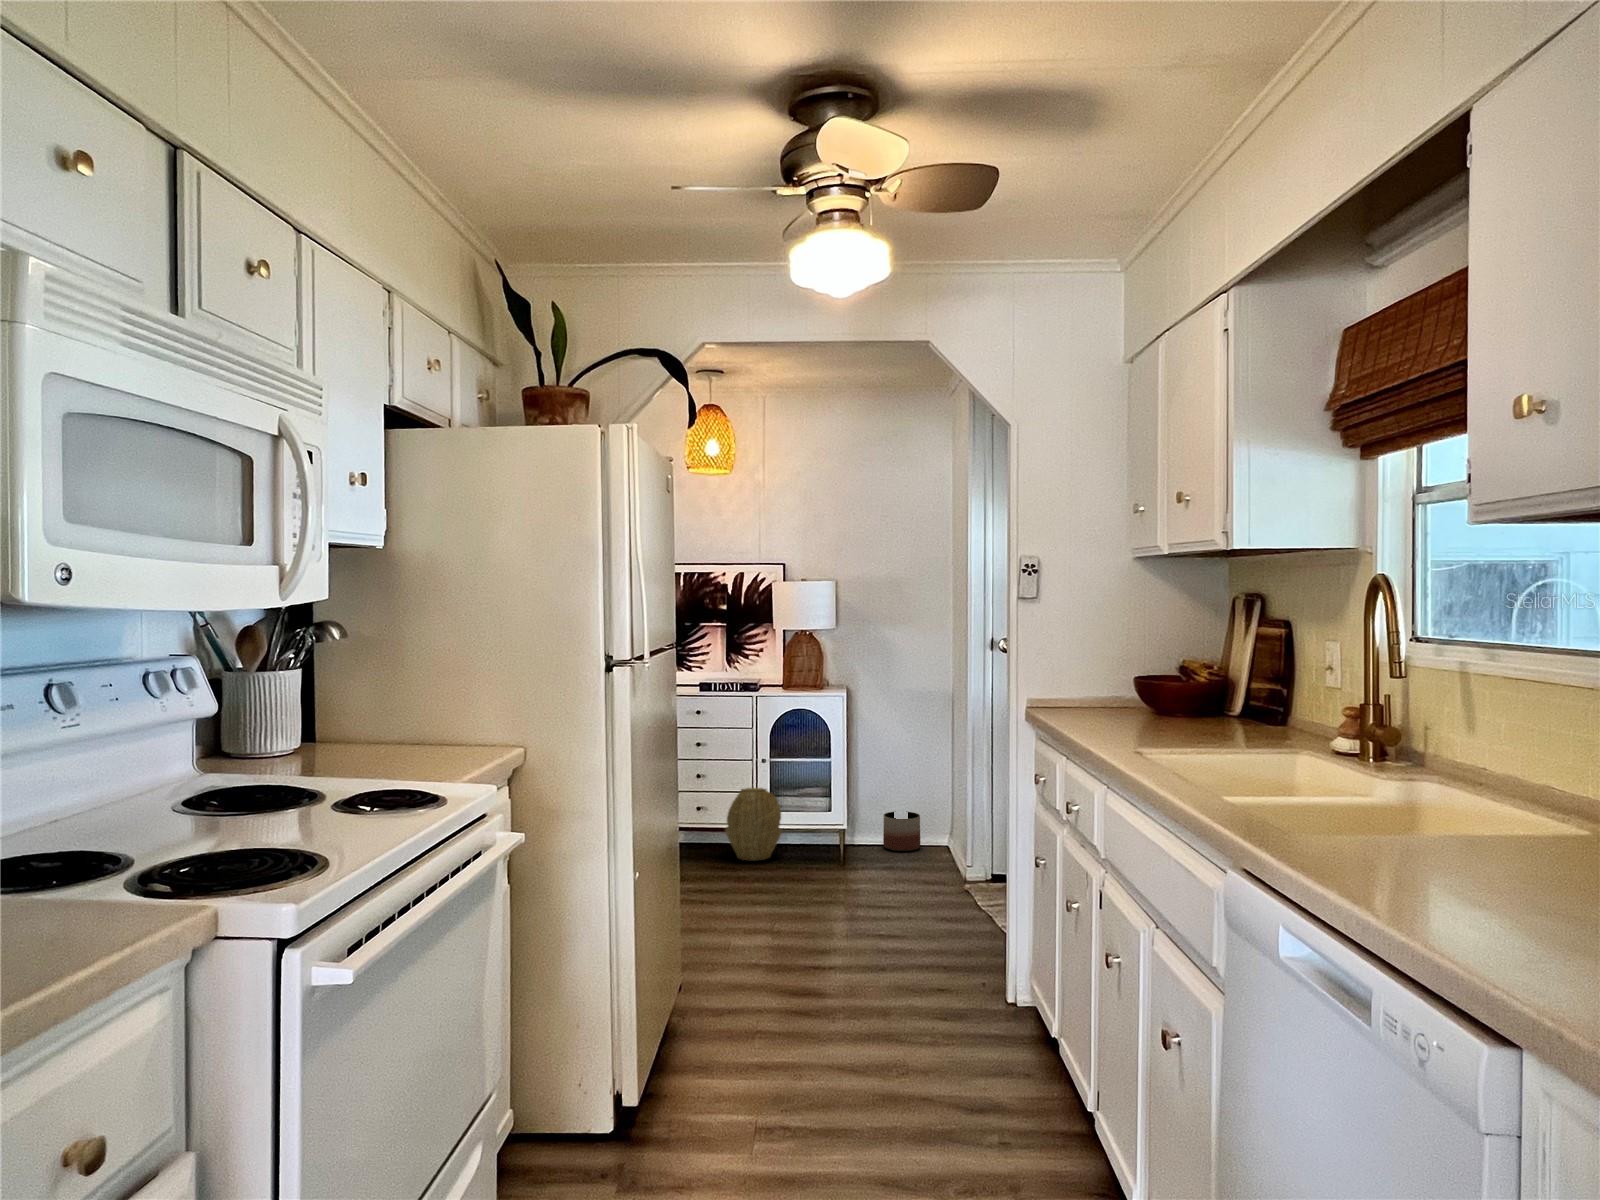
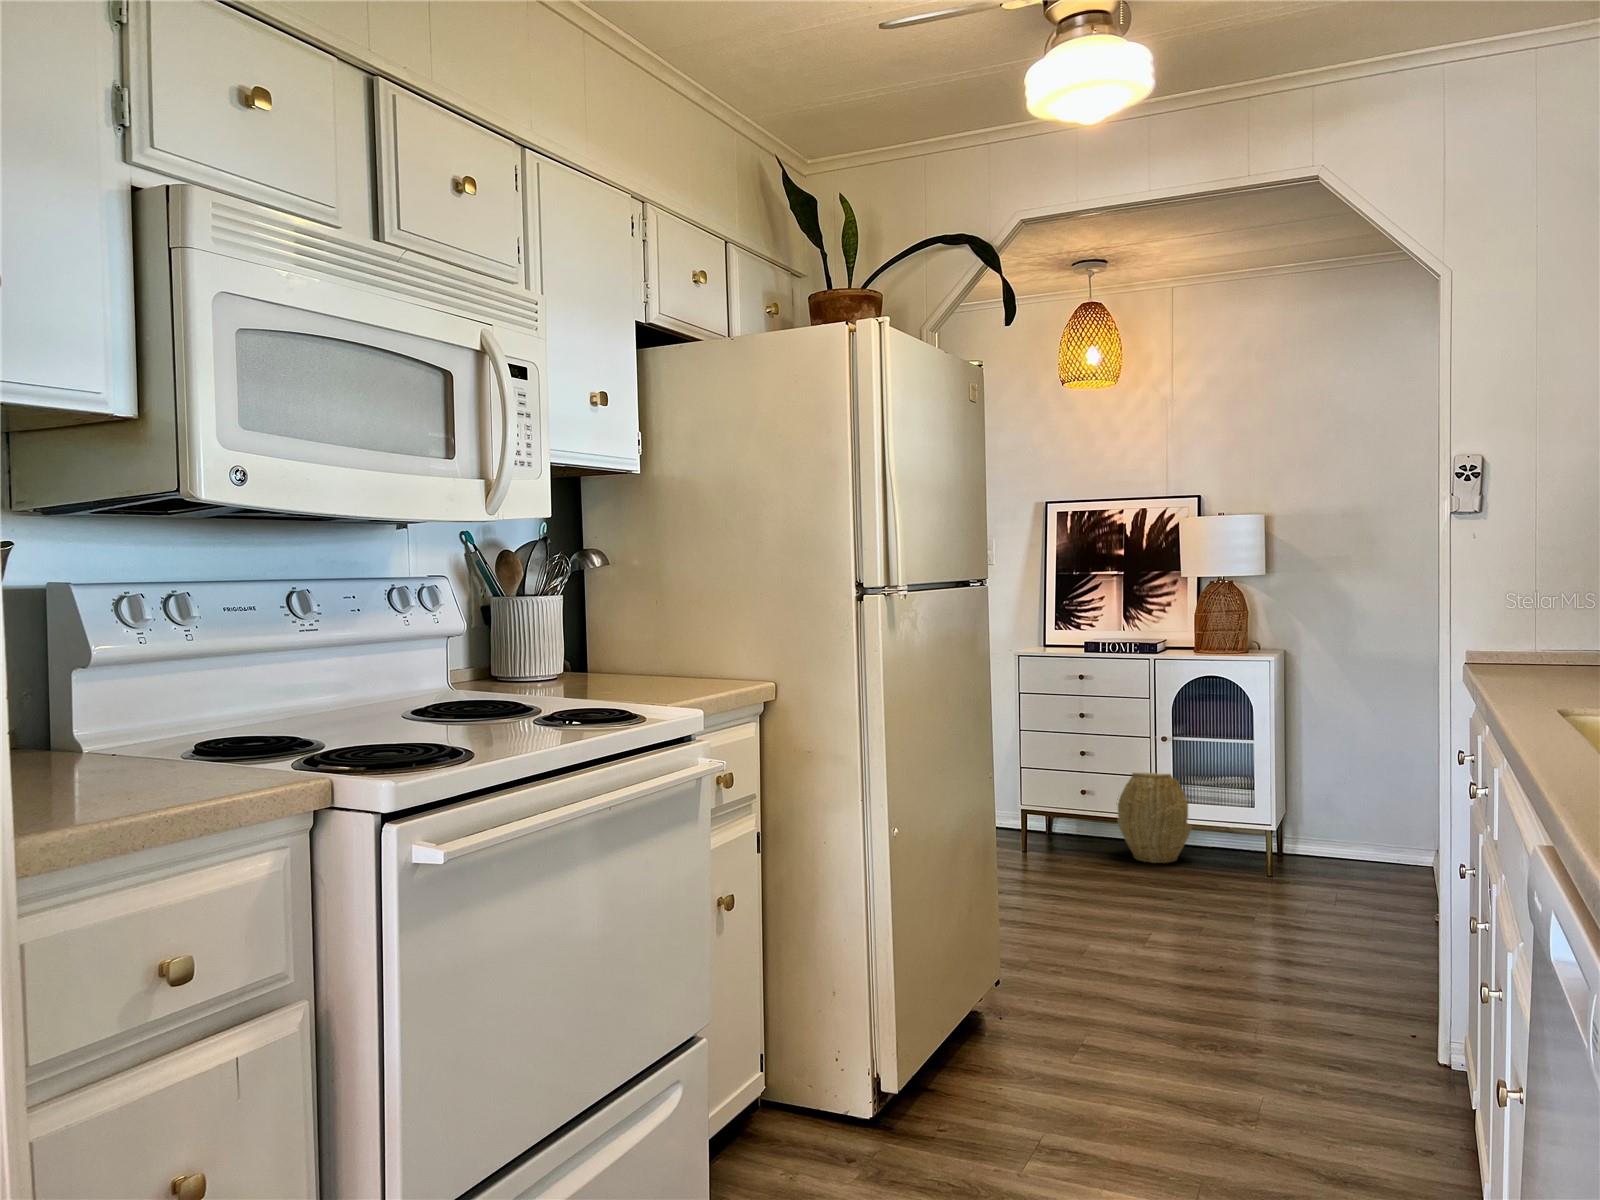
planter: present [883,812,920,851] -> none [1334,817,1388,869]

